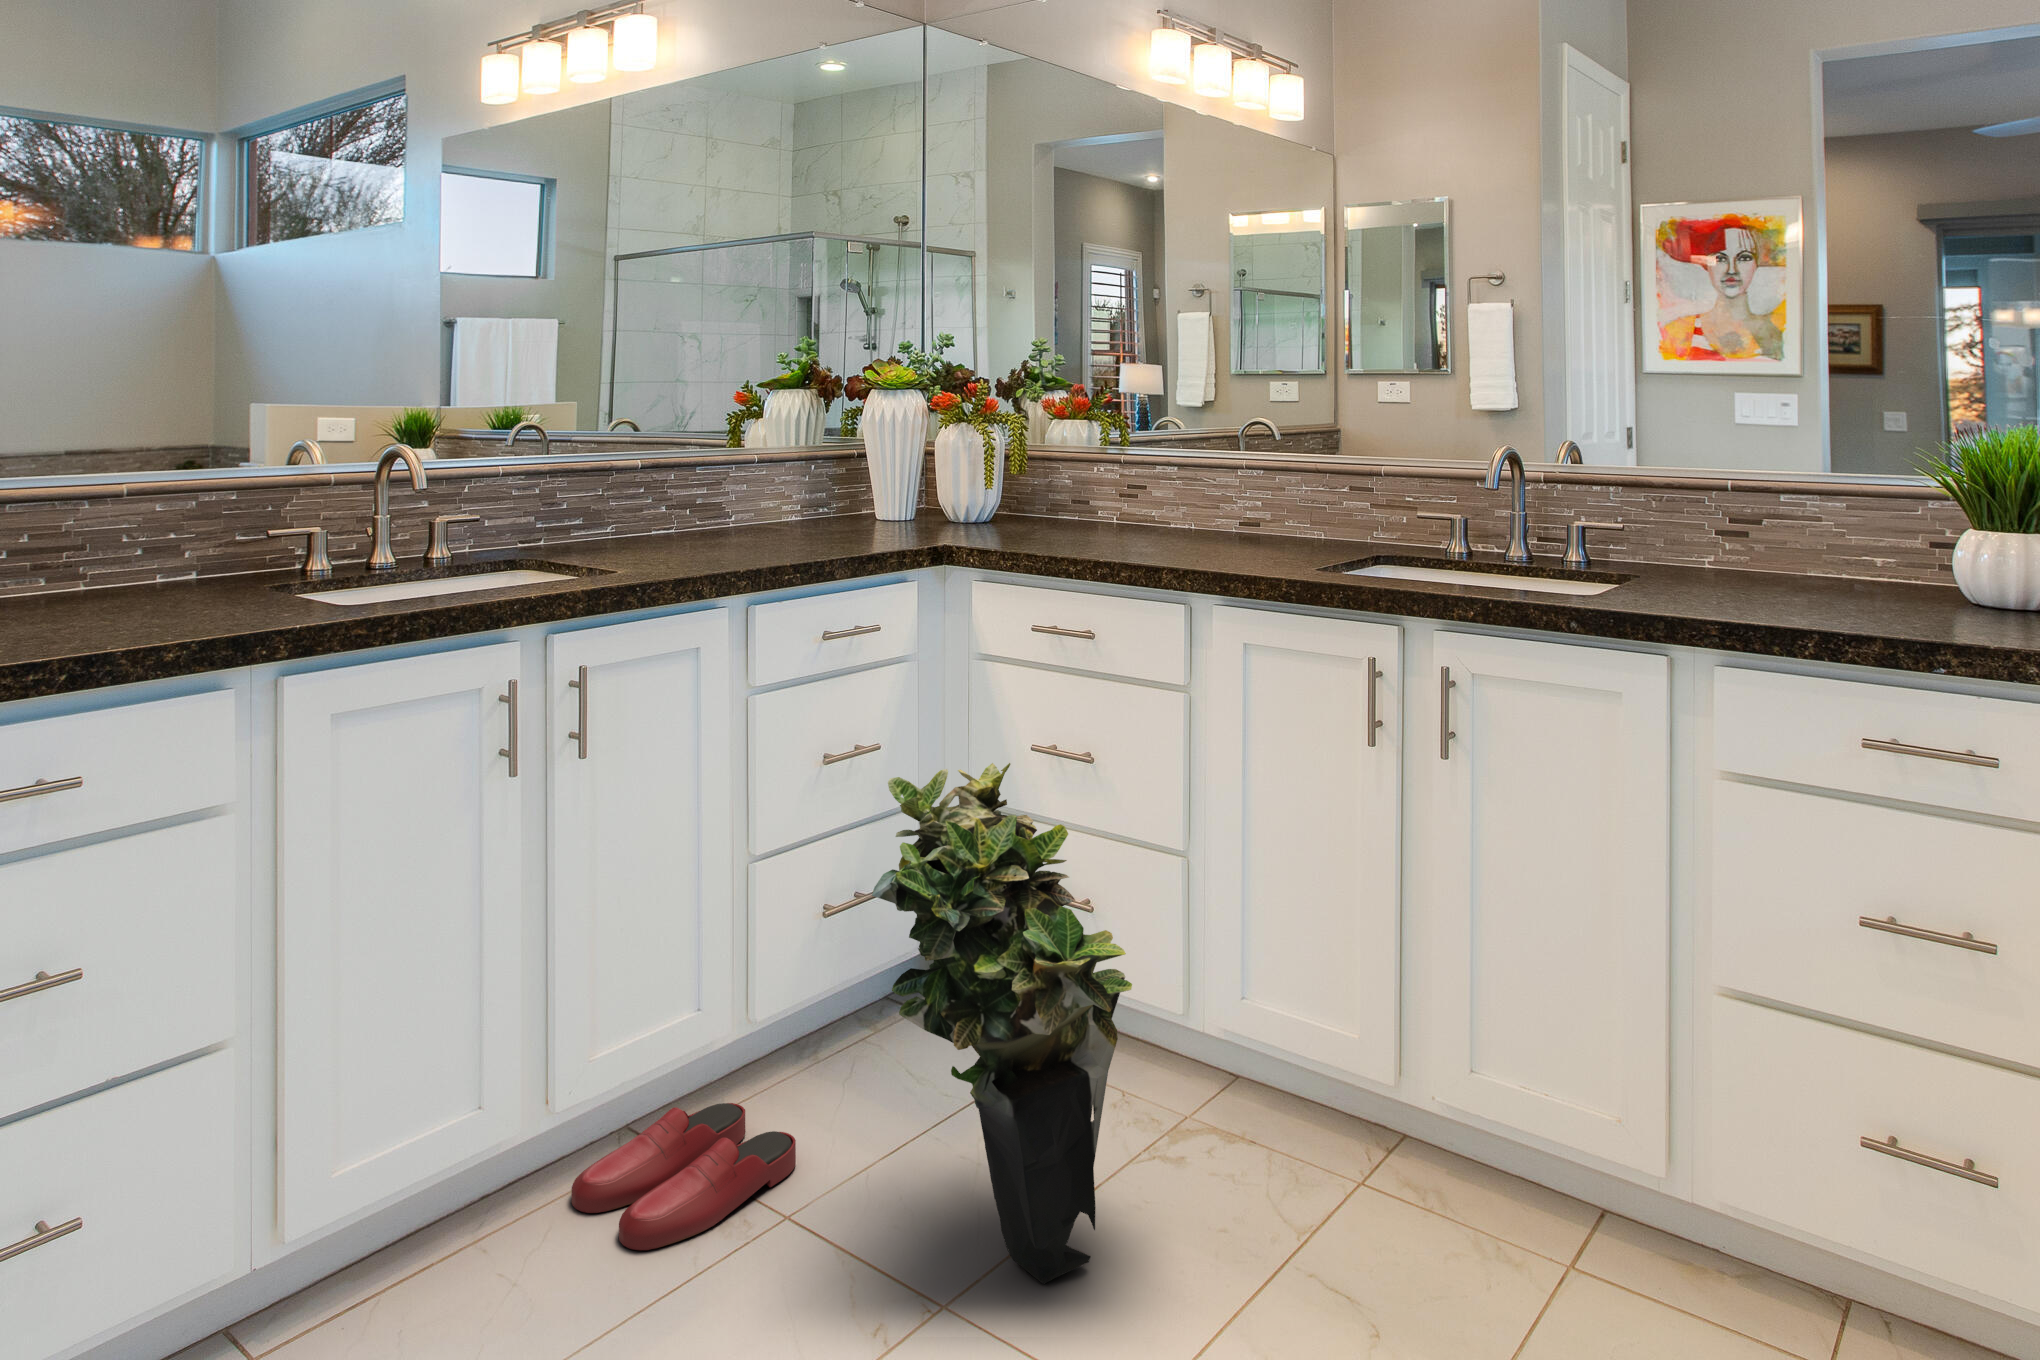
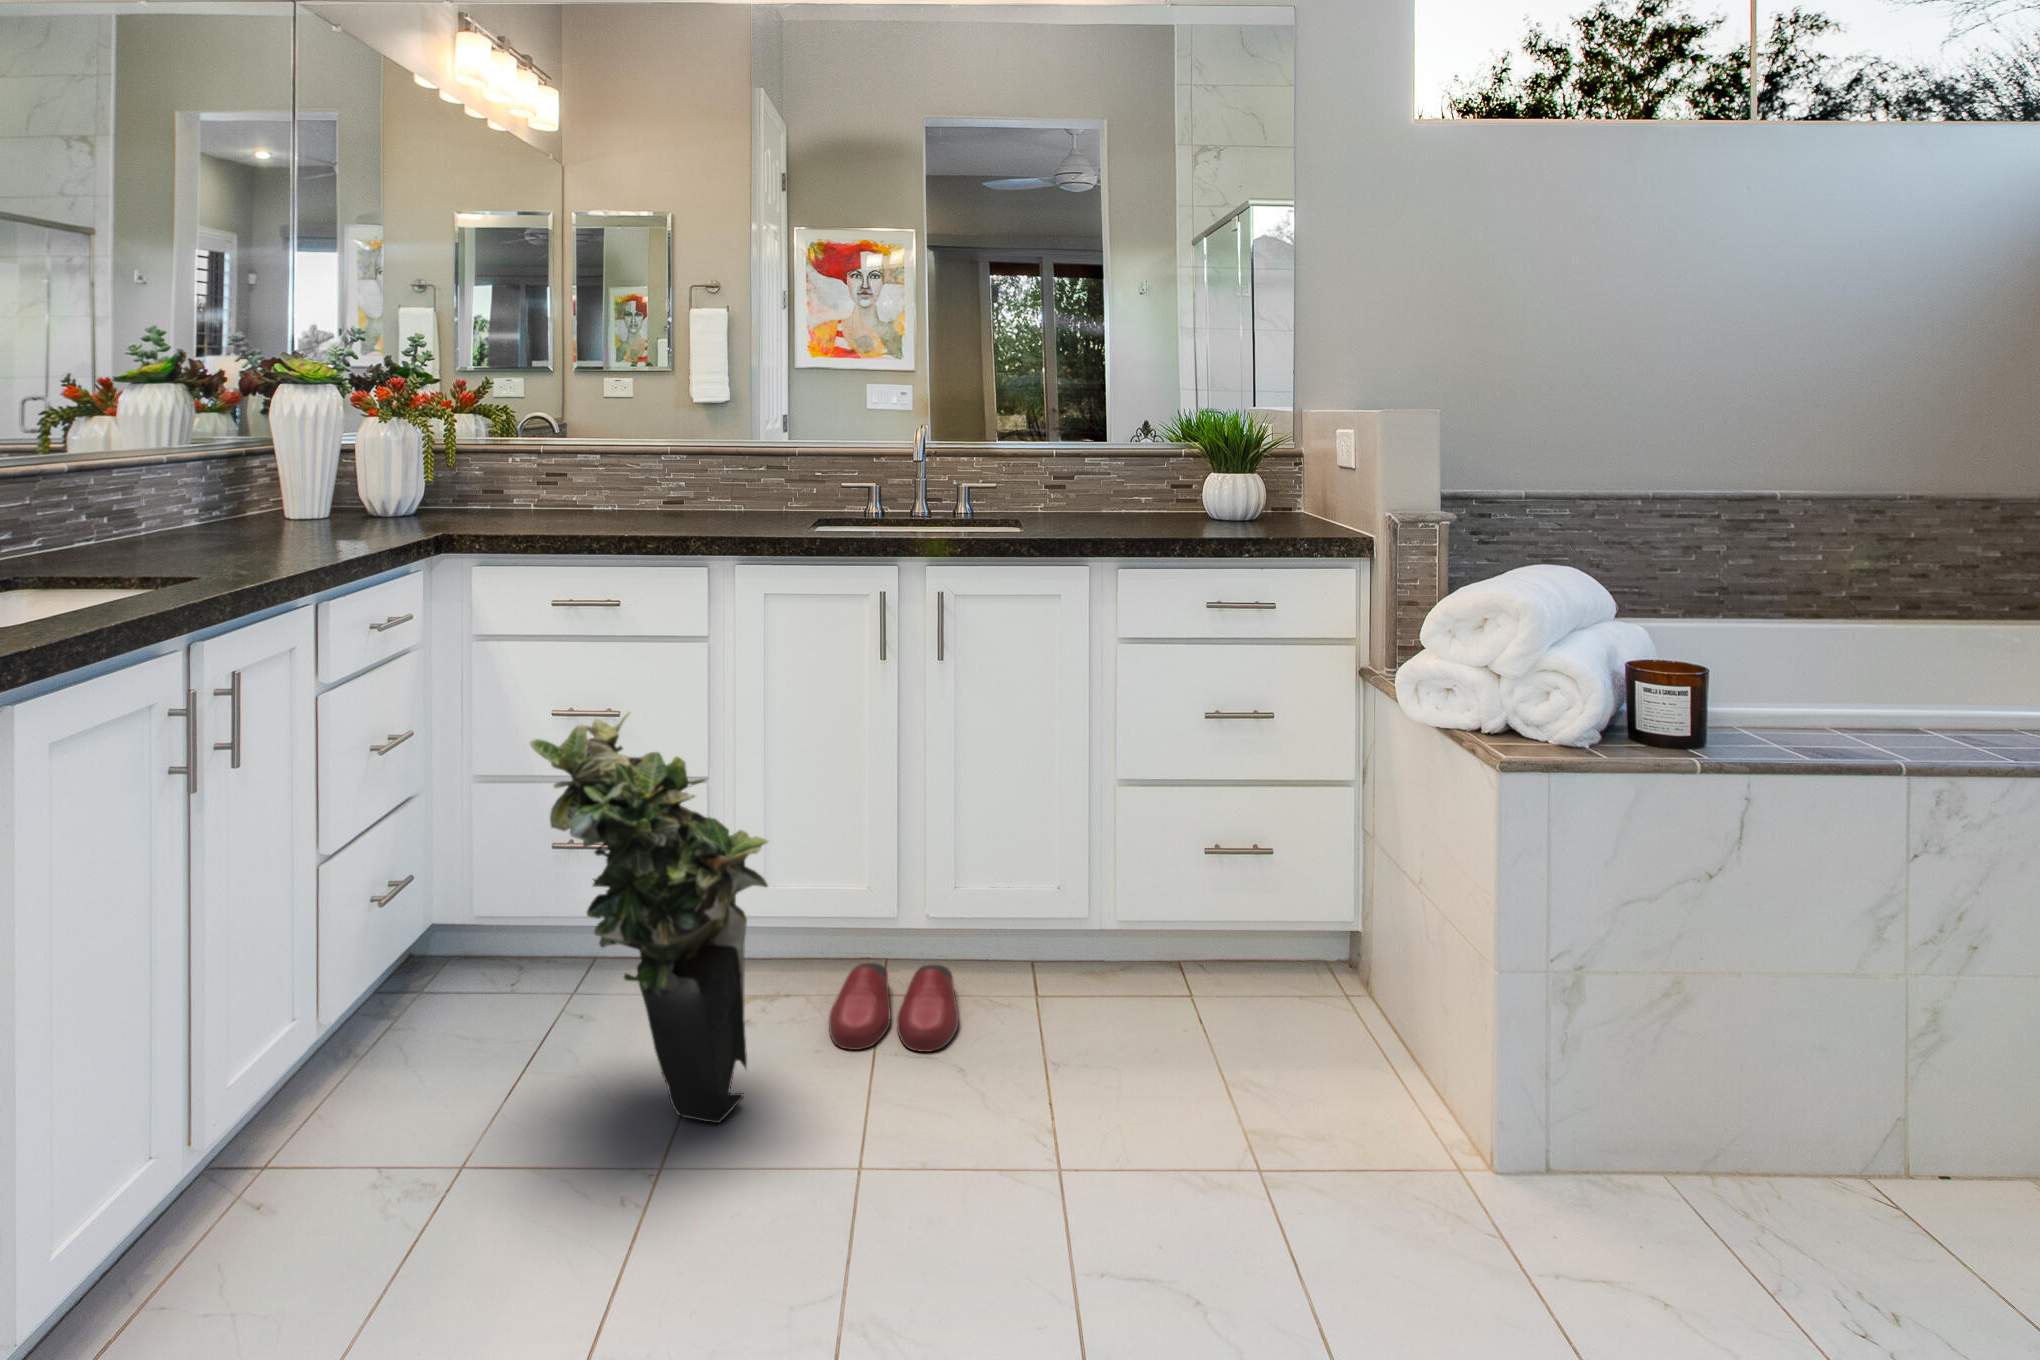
slippers: present [571,1103,796,1251] -> present [829,963,958,1052]

